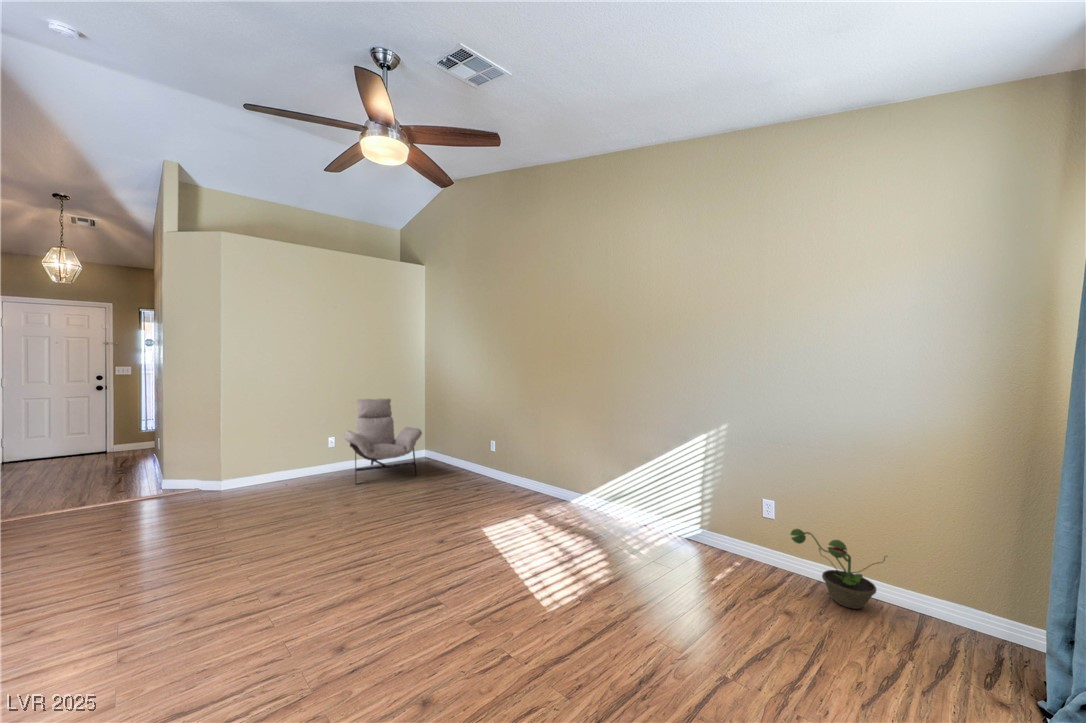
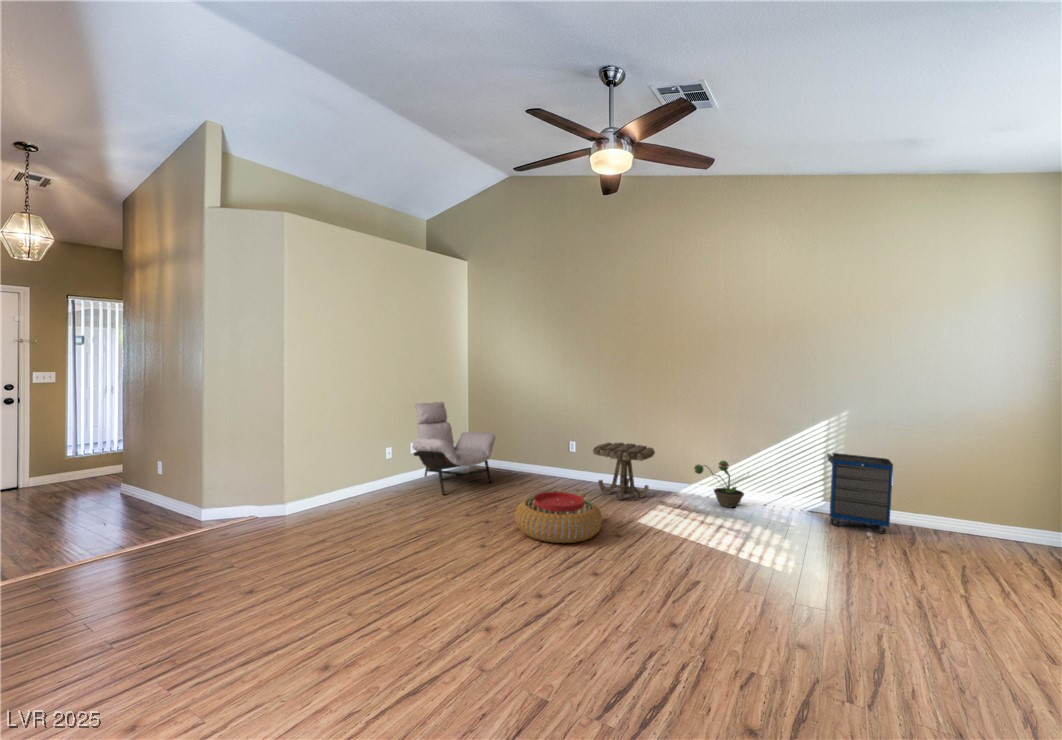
side table: none [483,445,549,504] -> present [593,443,655,500]
cabinet: none [679,474,759,578] -> present [827,453,893,533]
pouf: none [343,492,434,545] -> present [515,492,603,543]
decorative plant: present [791,529,887,609] -> present [694,461,744,507]

